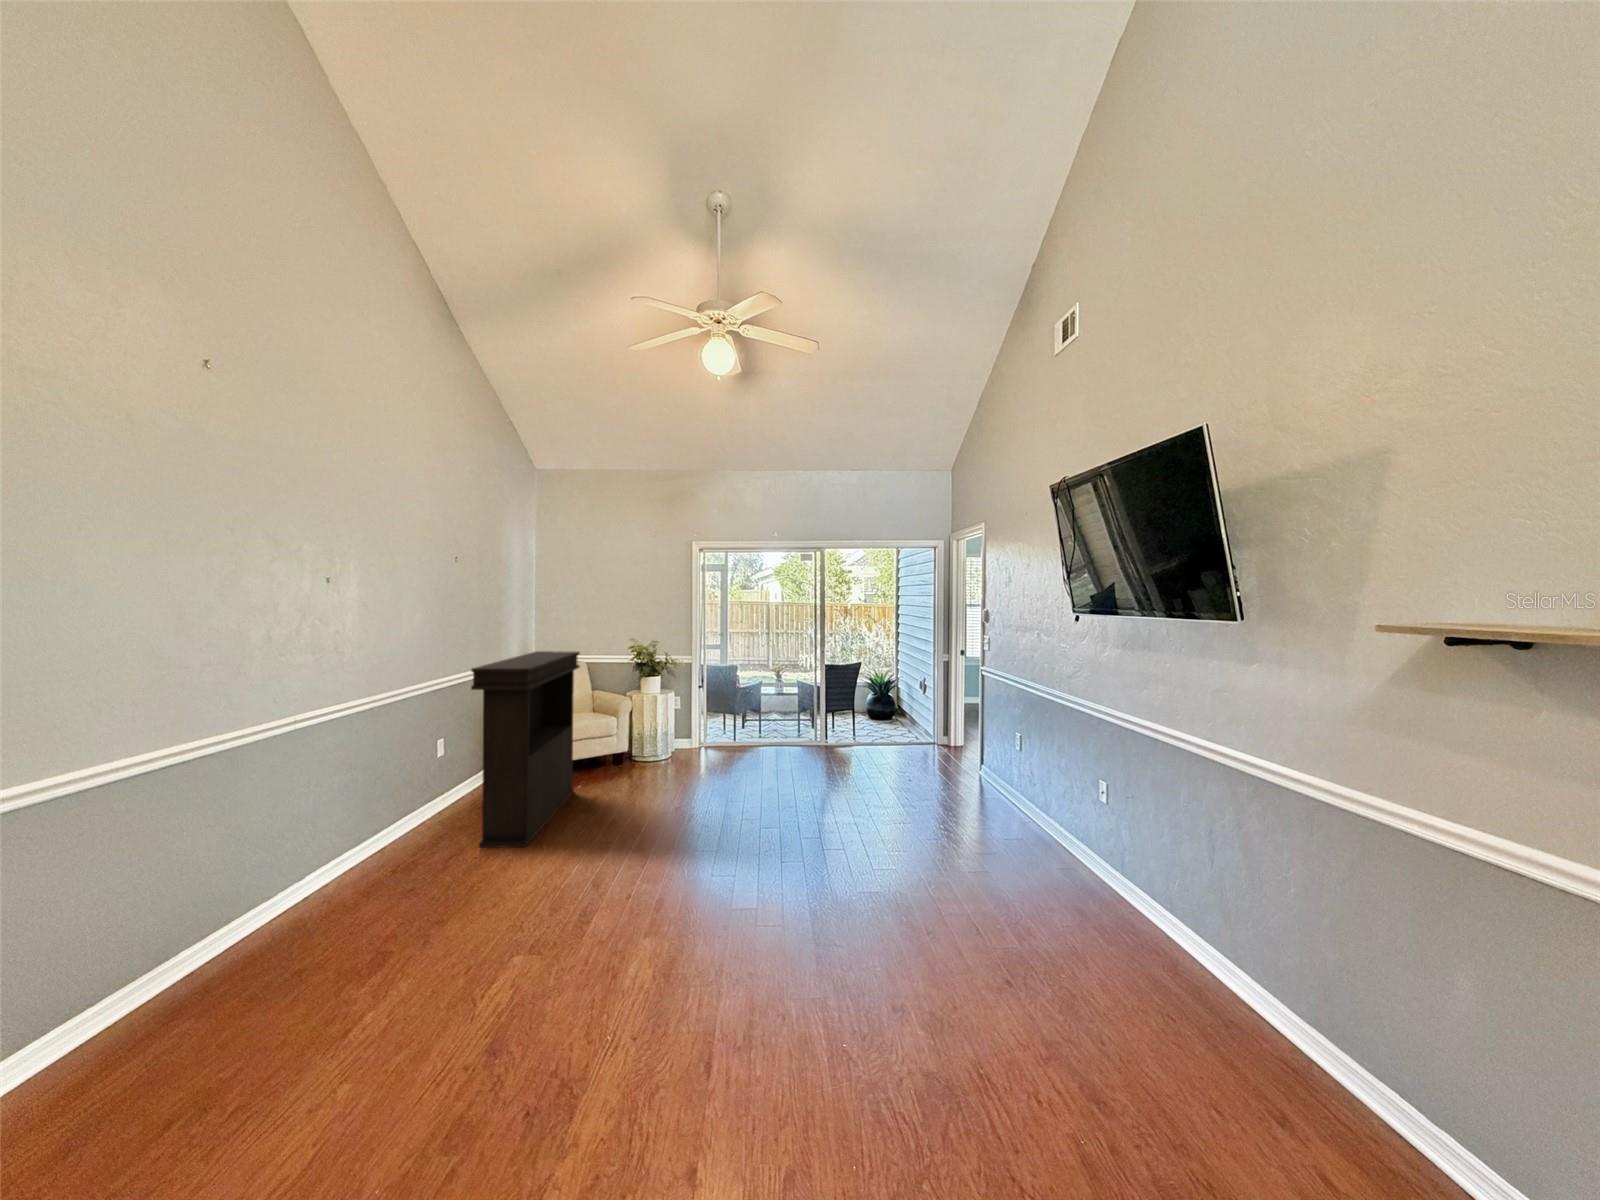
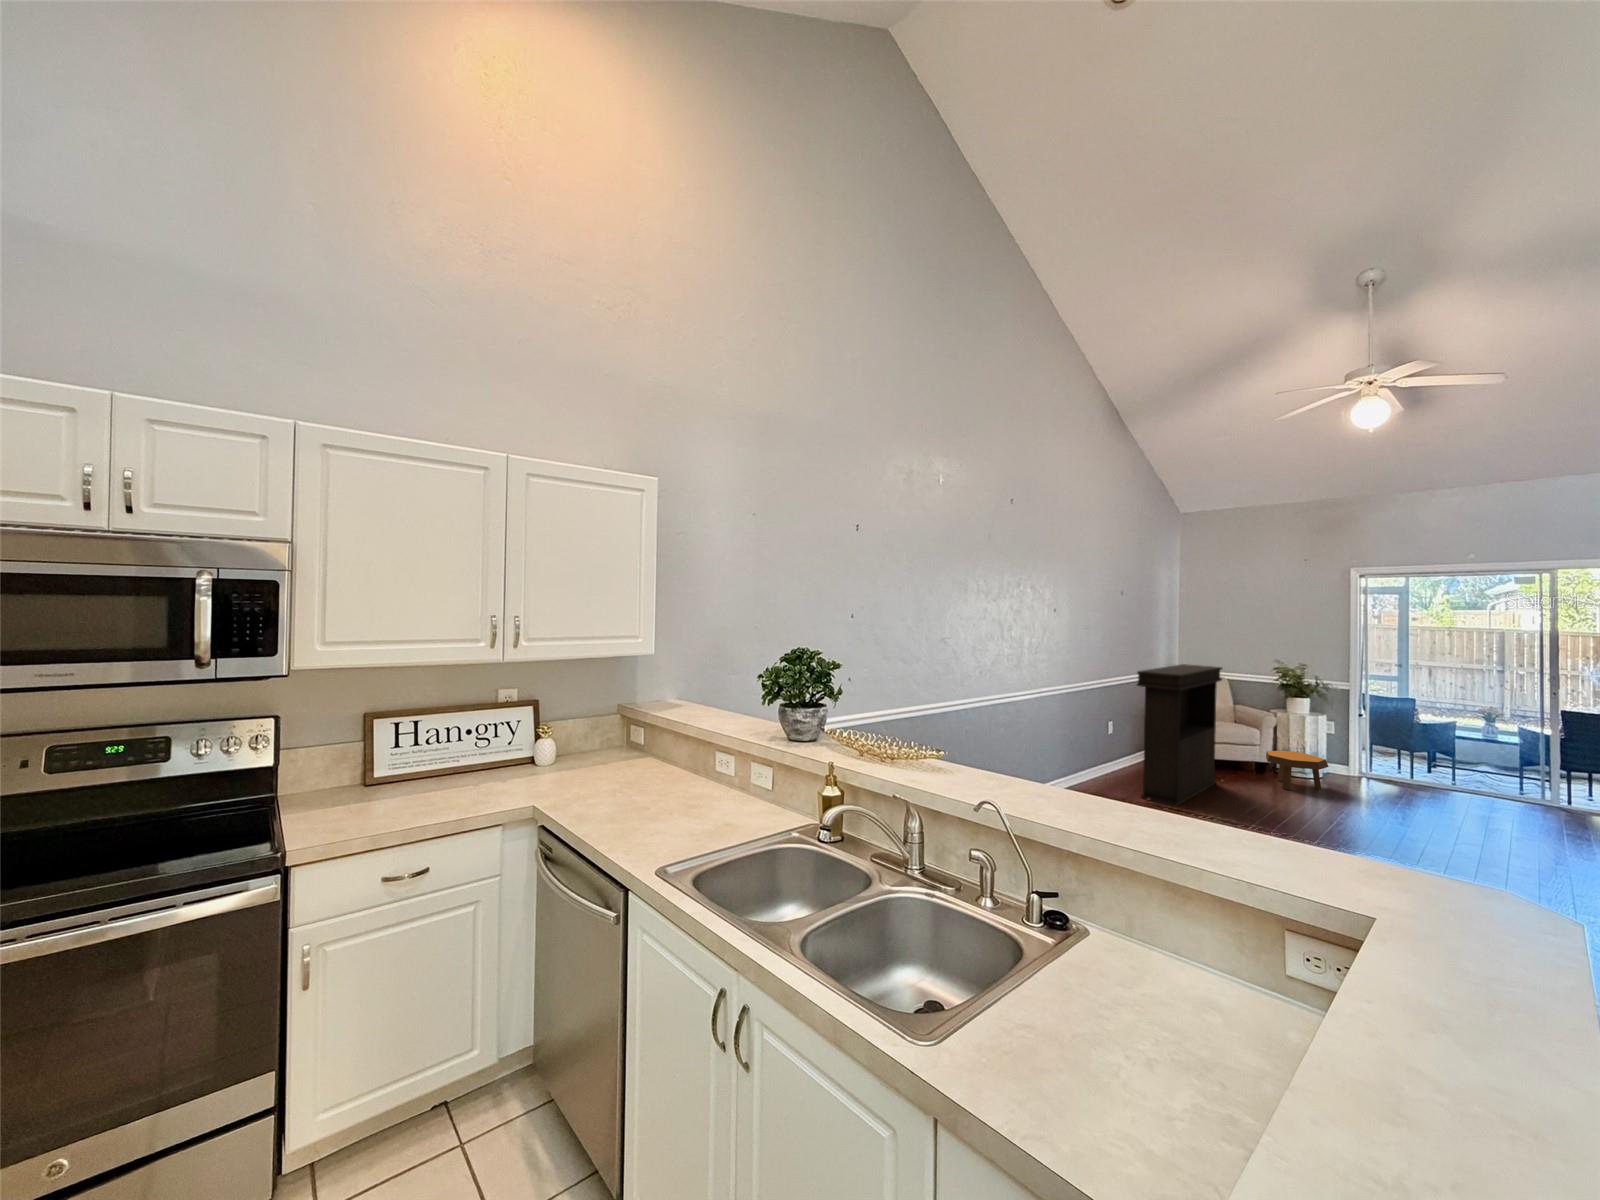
footstool: none [623,735,678,780] -> present [1266,751,1328,790]

